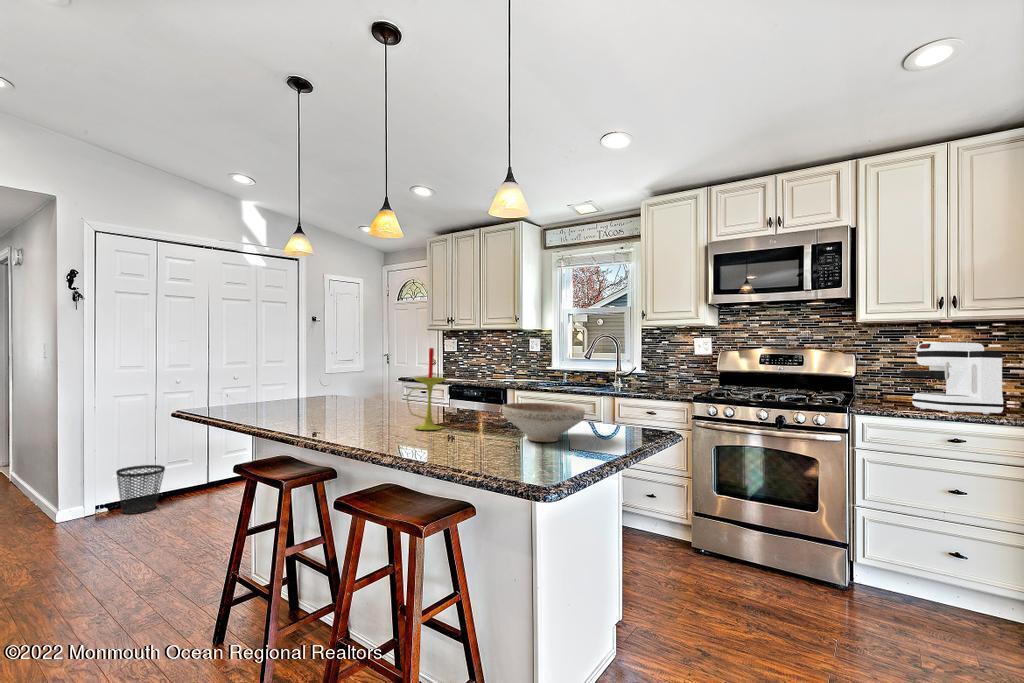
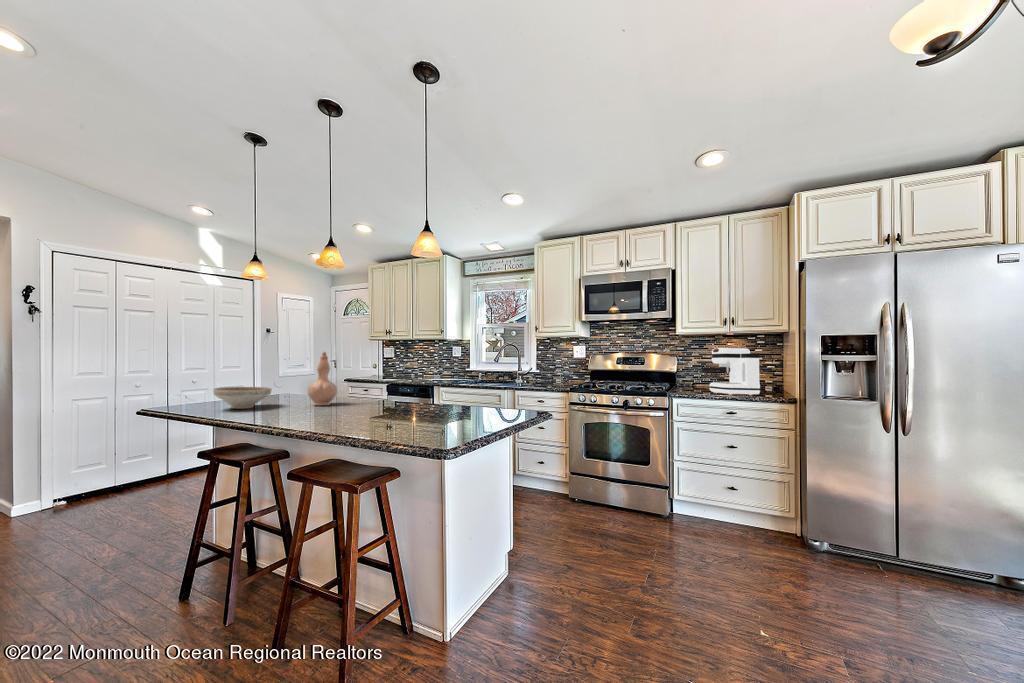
vase: none [357,345,393,413] -> present [308,352,337,405]
candle: present [407,348,446,430] -> none [347,352,380,416]
decorative bowl: present [503,403,585,442] -> present [213,387,272,409]
wastebasket: present [116,465,165,514] -> none [76,459,126,504]

